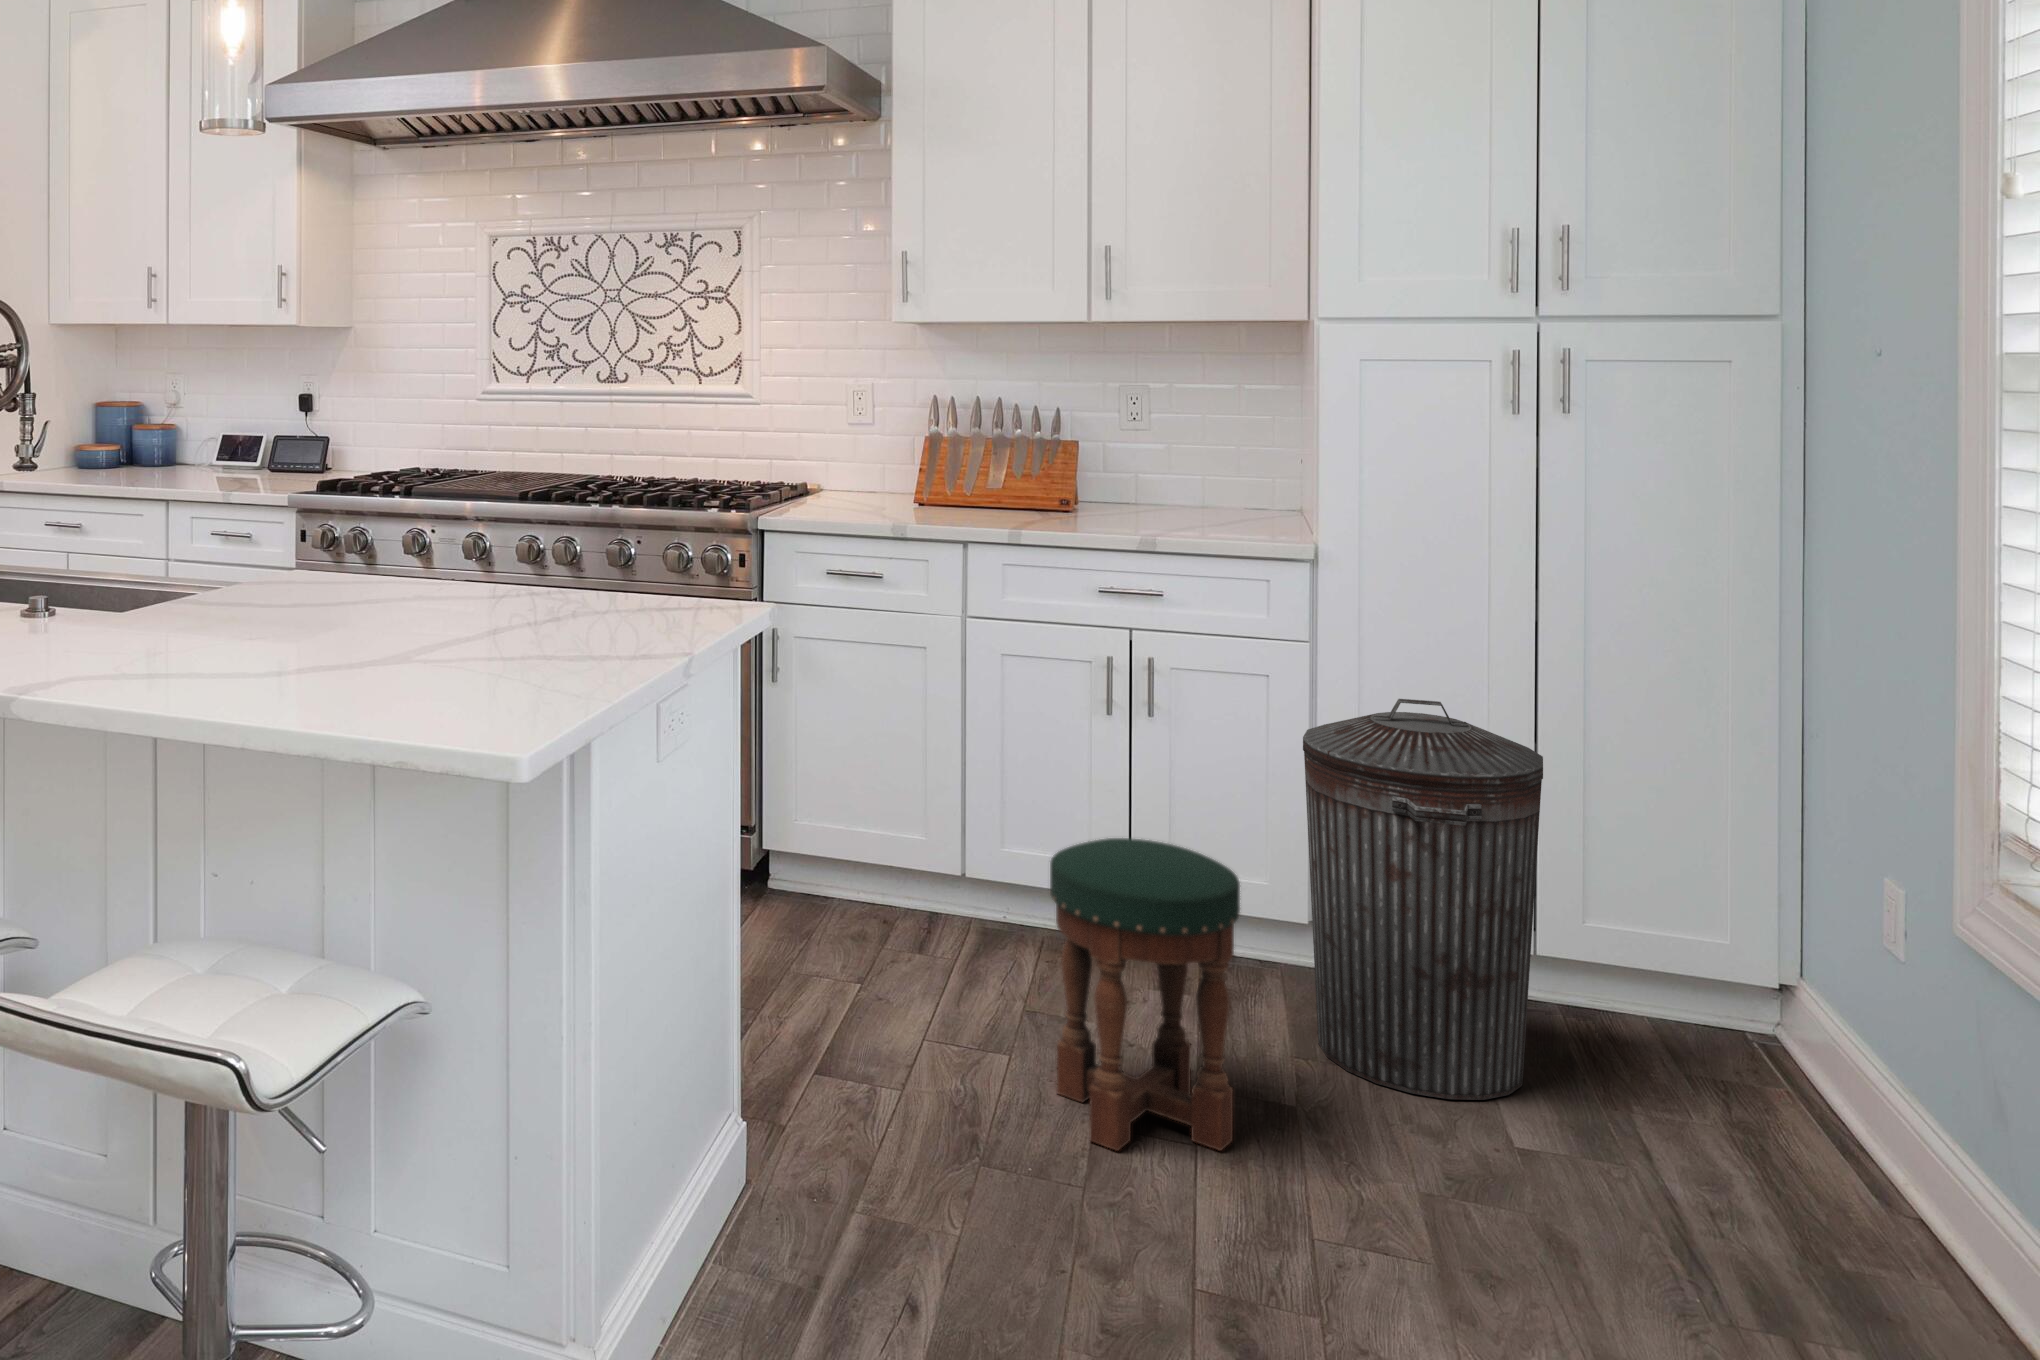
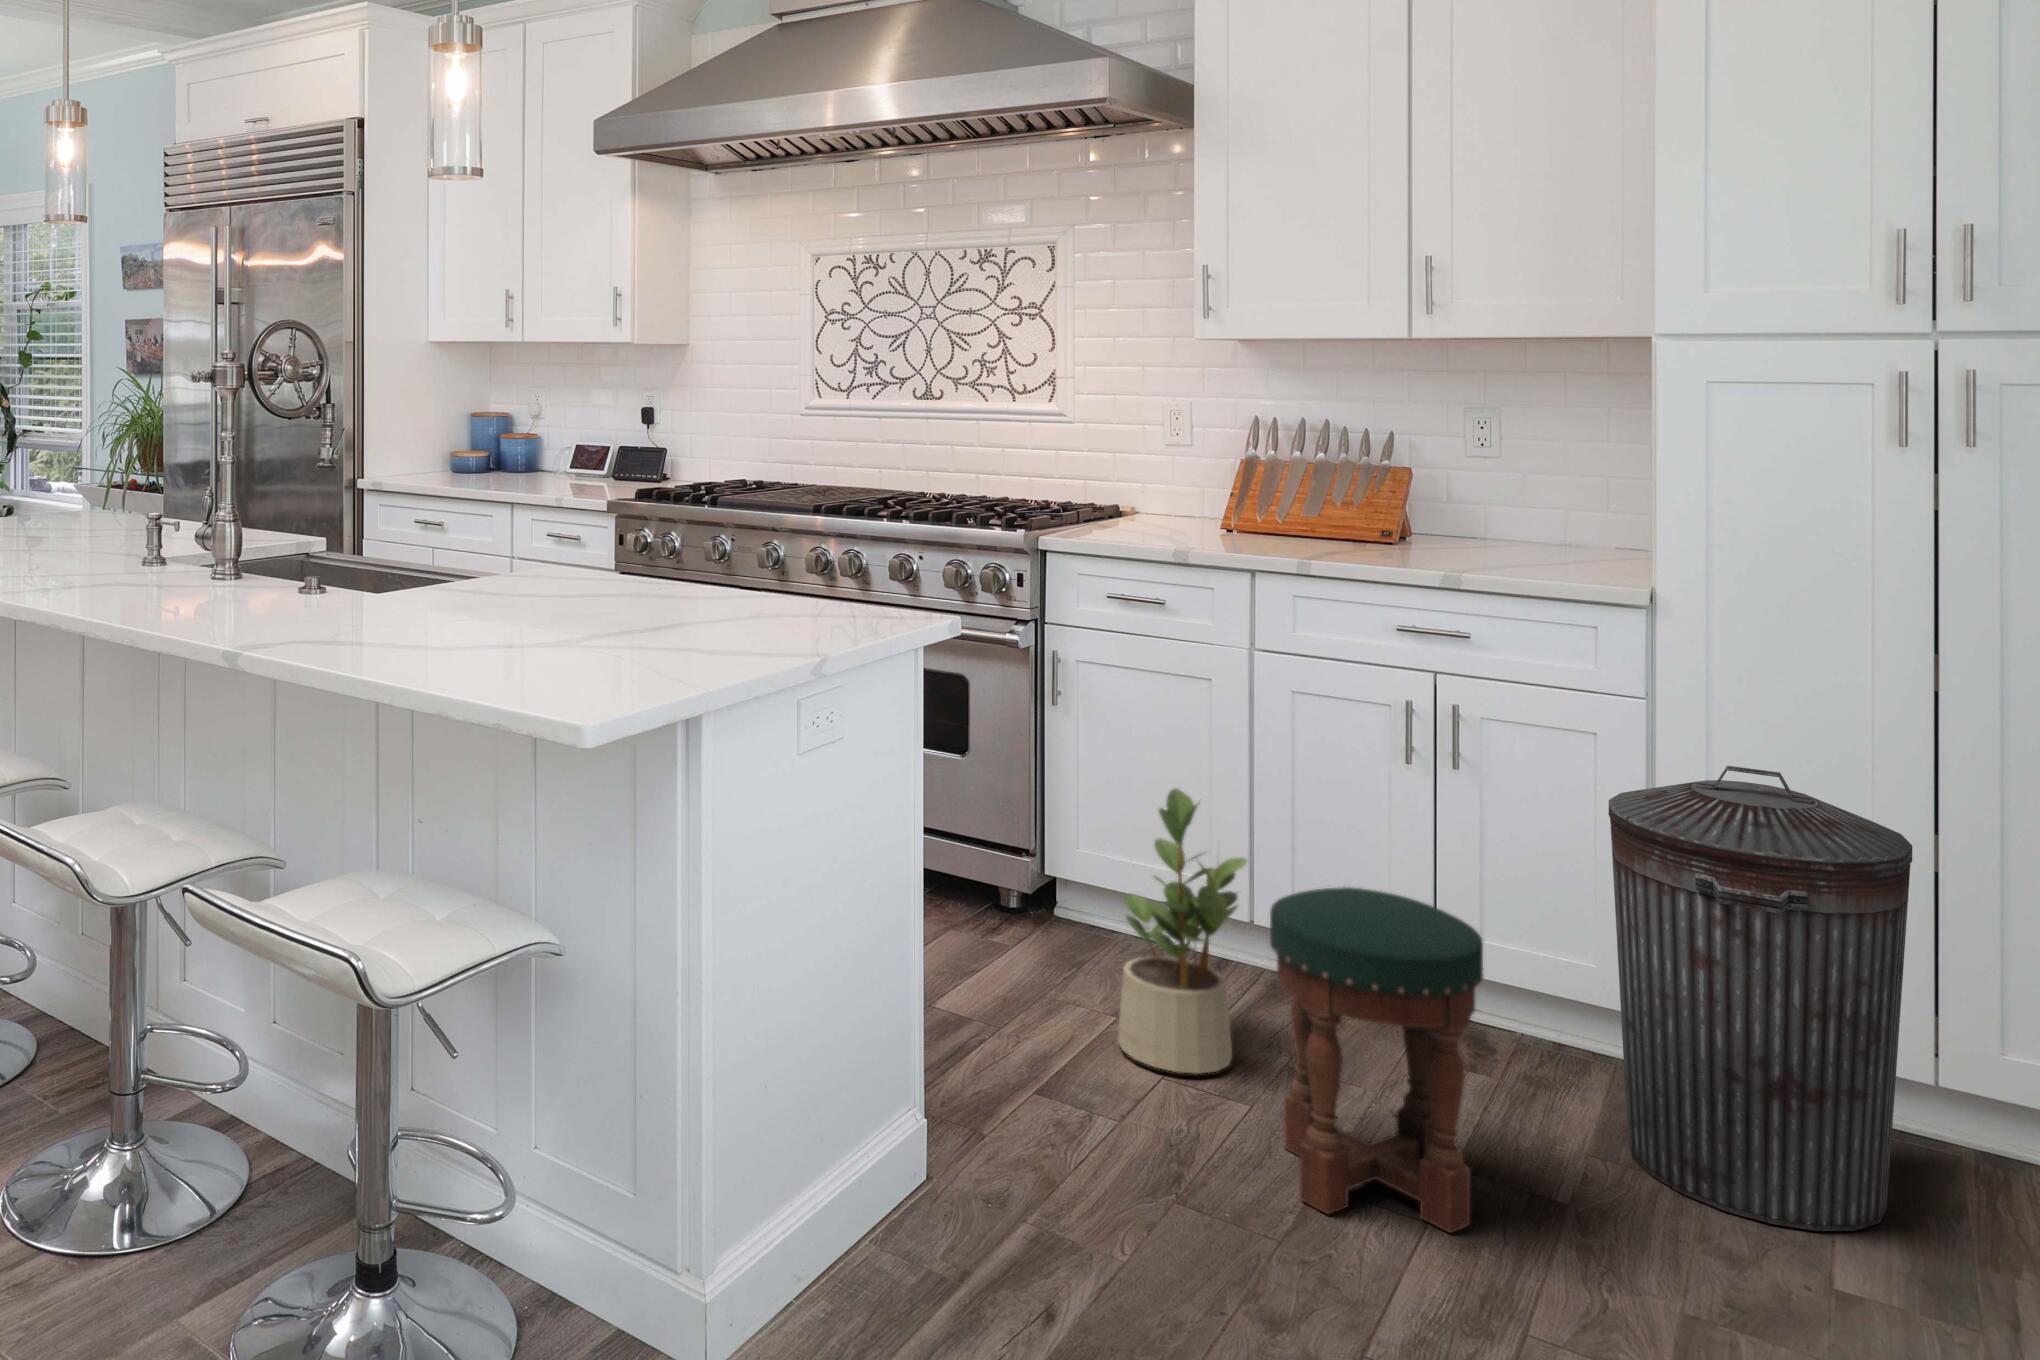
potted plant: none [876,757,995,1034] -> present [1118,789,1247,1074]

